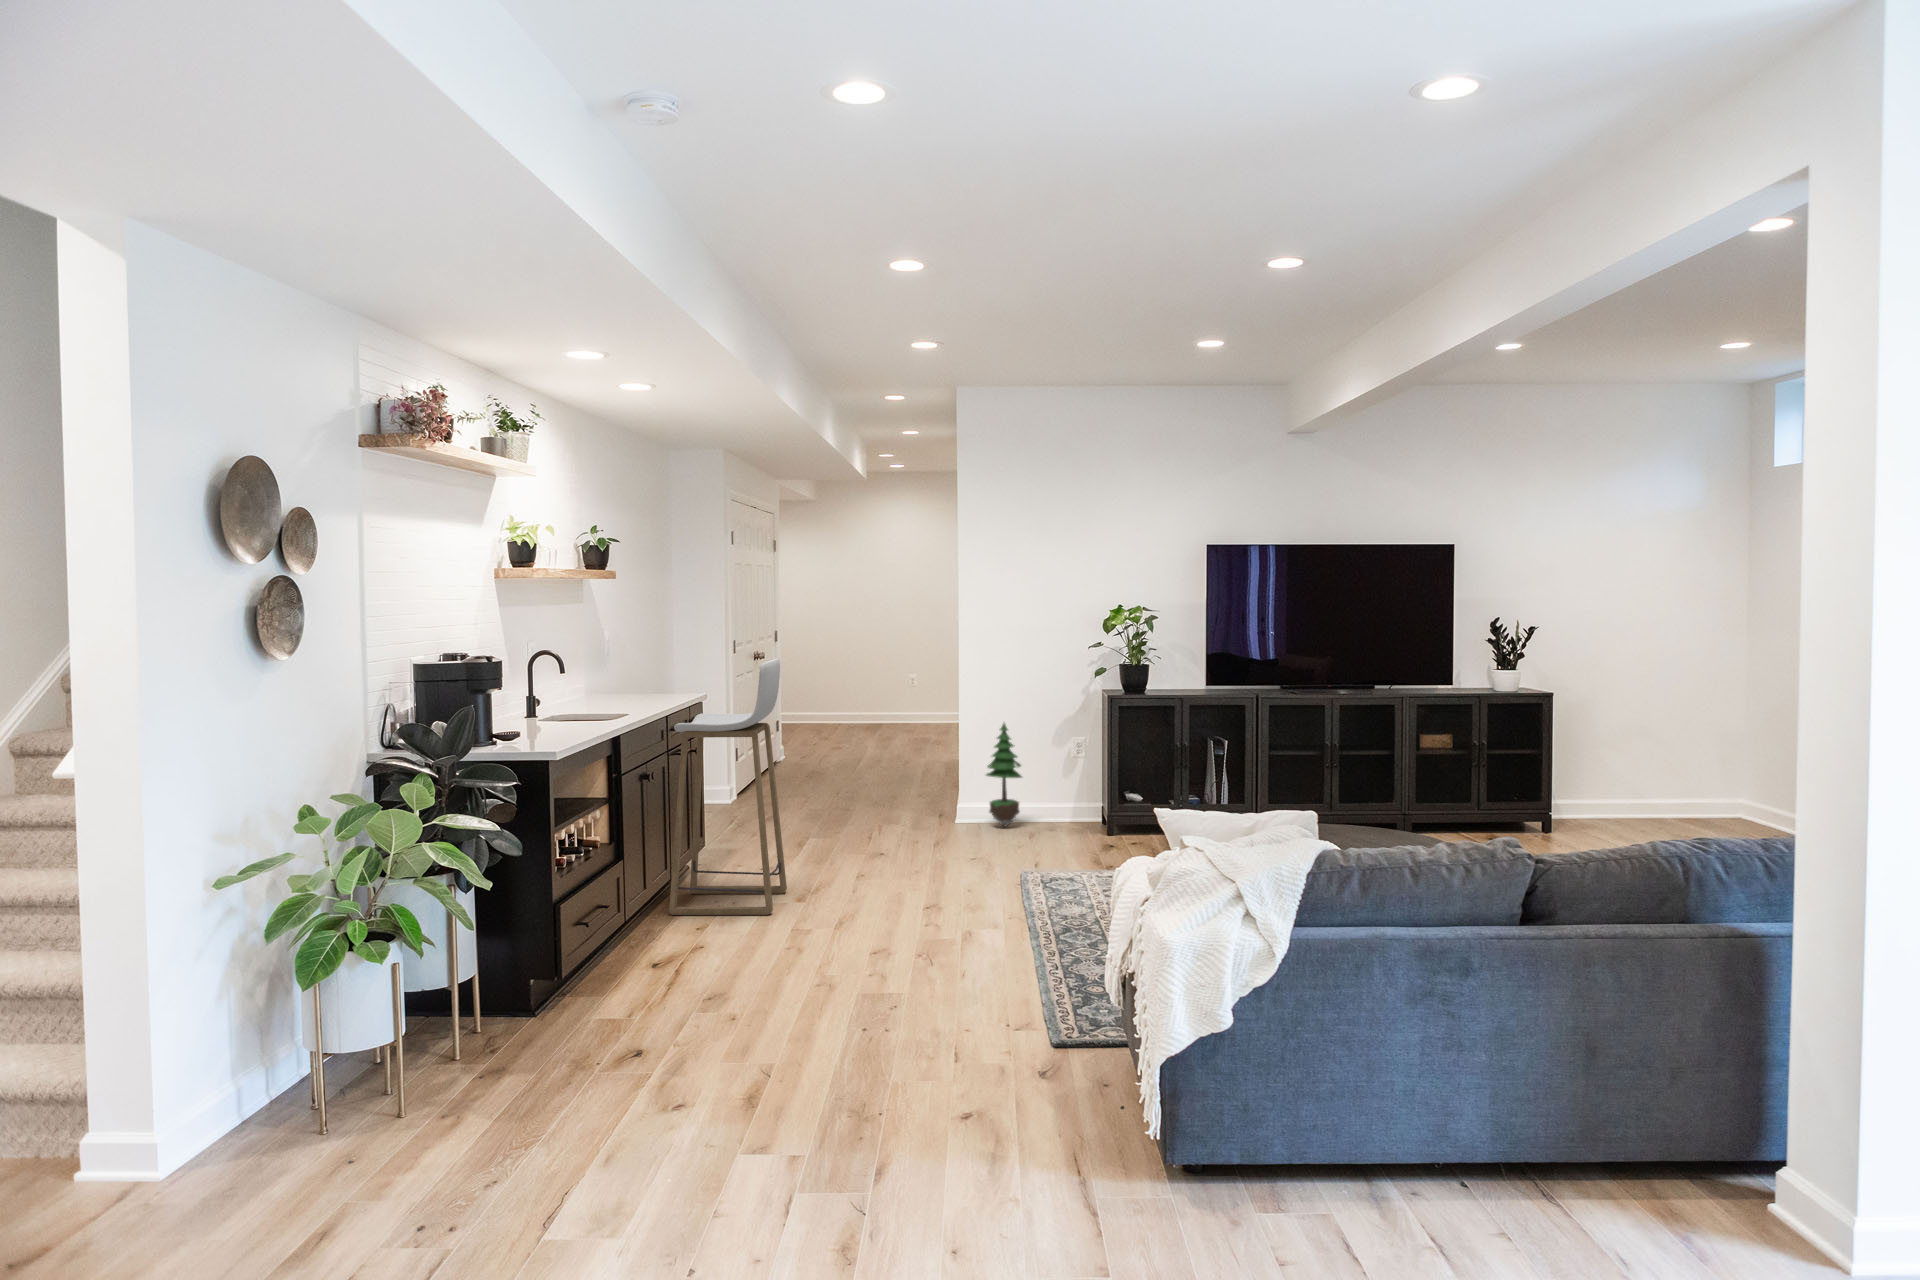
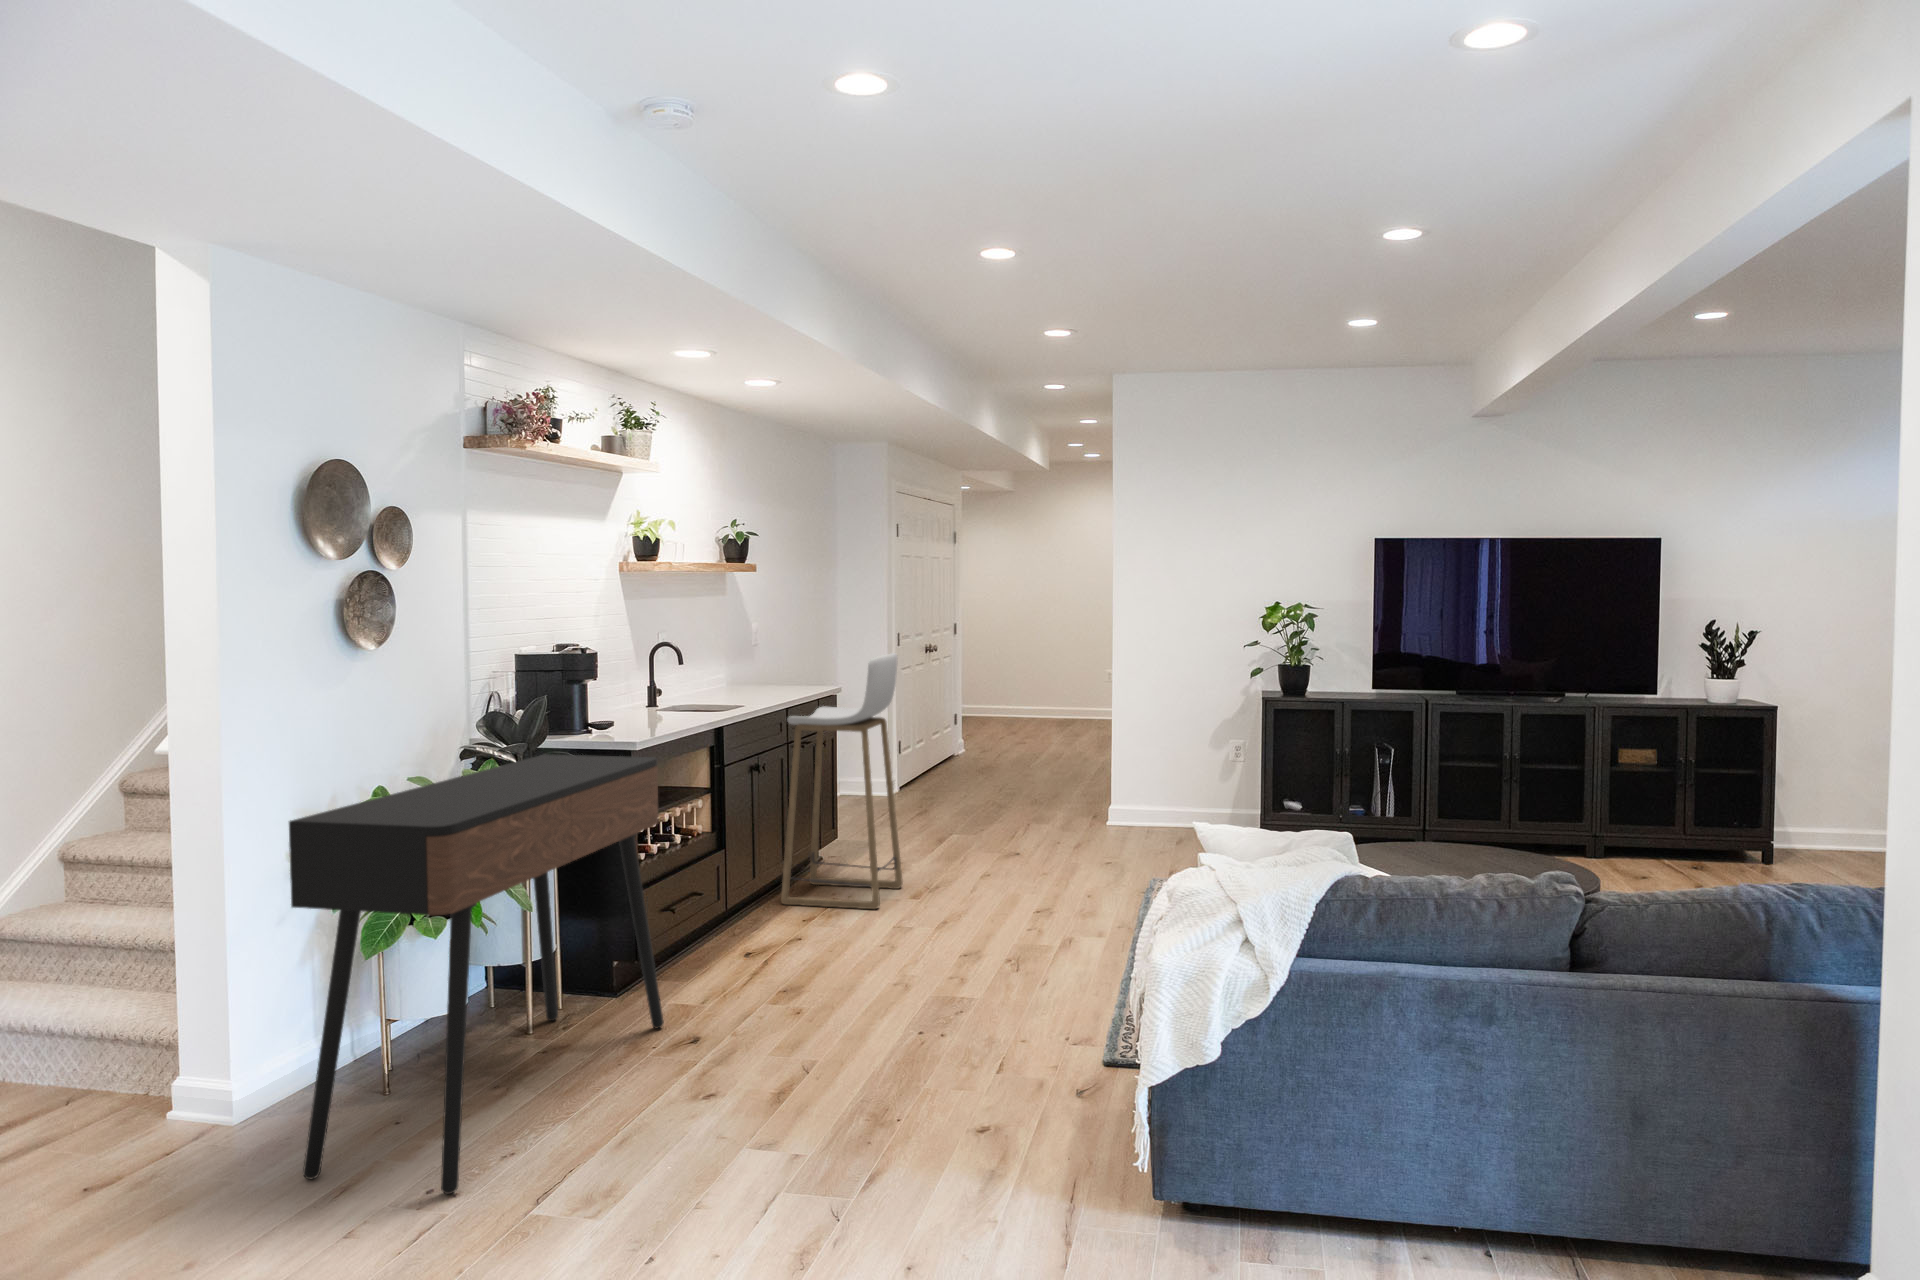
potted tree: present [986,723,1022,826] -> none [1131,721,1171,831]
console table: none [251,766,601,1232] -> present [289,754,664,1194]

